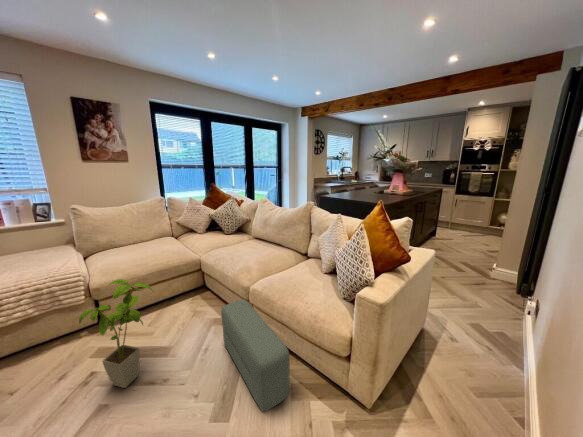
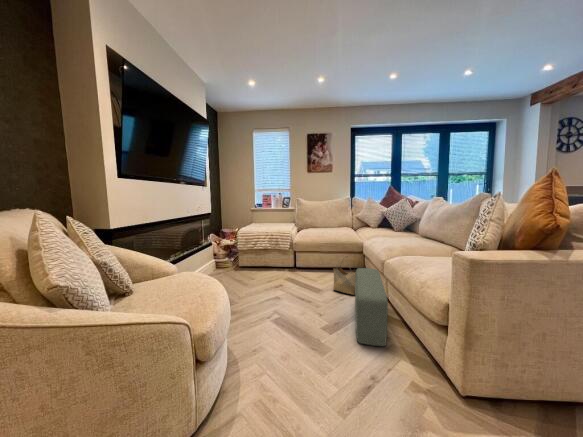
house plant: present [79,279,152,388] -> none [277,227,313,296]
woven basket: none [182,290,218,339] -> present [333,268,356,295]

